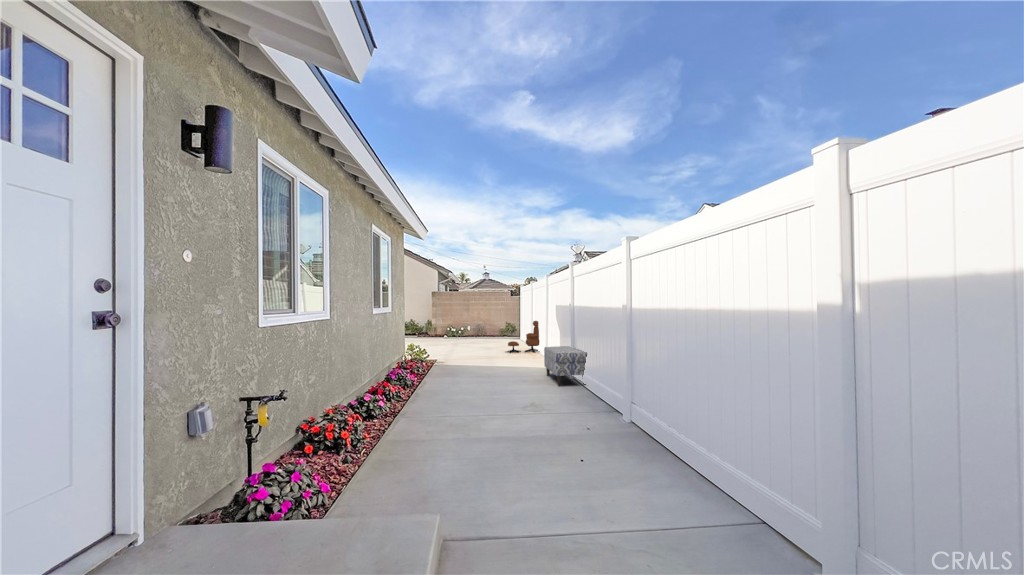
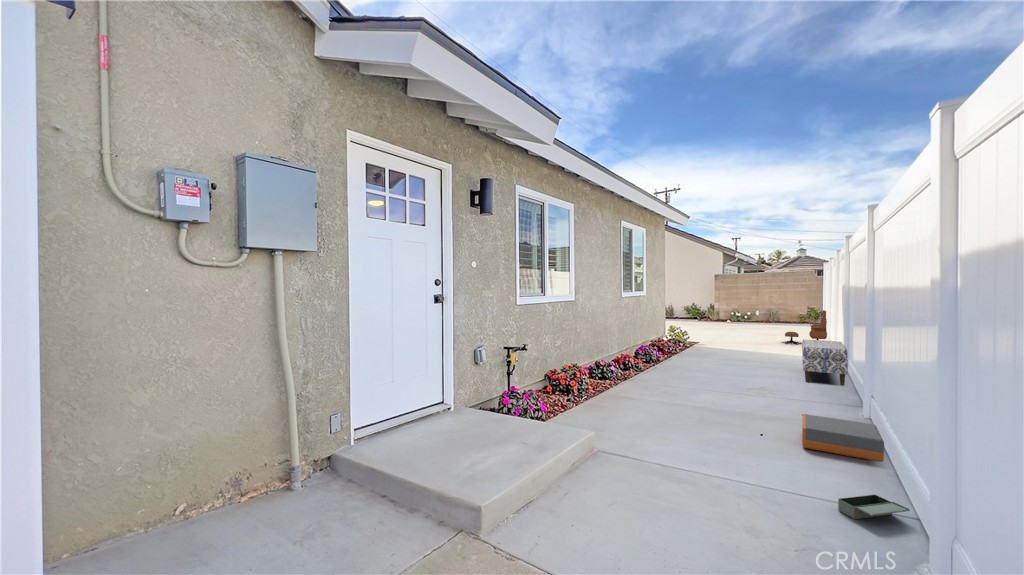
storage box: none [609,418,687,456] -> present [802,414,884,462]
toolbox: none [722,492,770,527] -> present [838,495,910,519]

